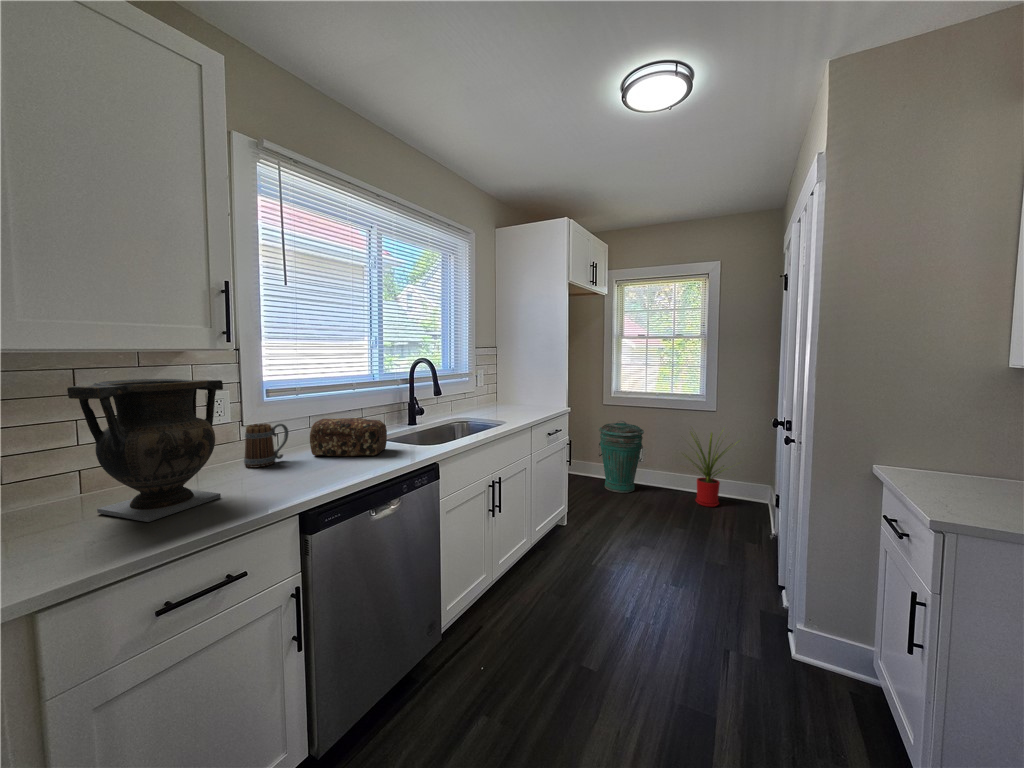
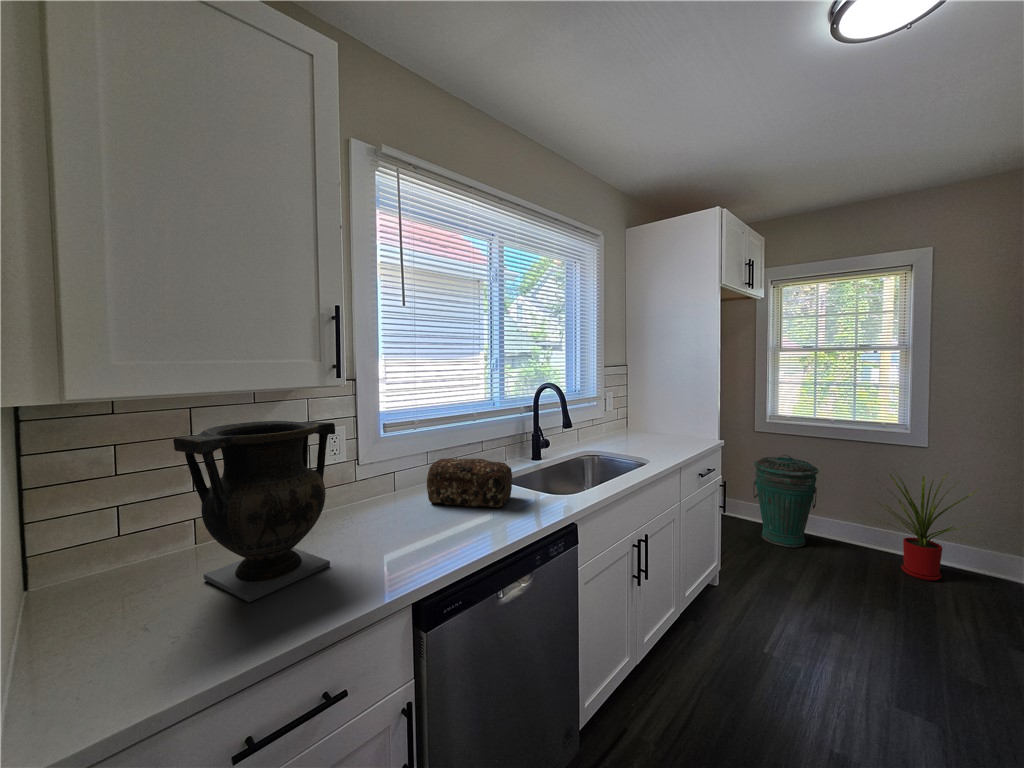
mug: present [244,423,289,467] -> none [358,465,404,517]

